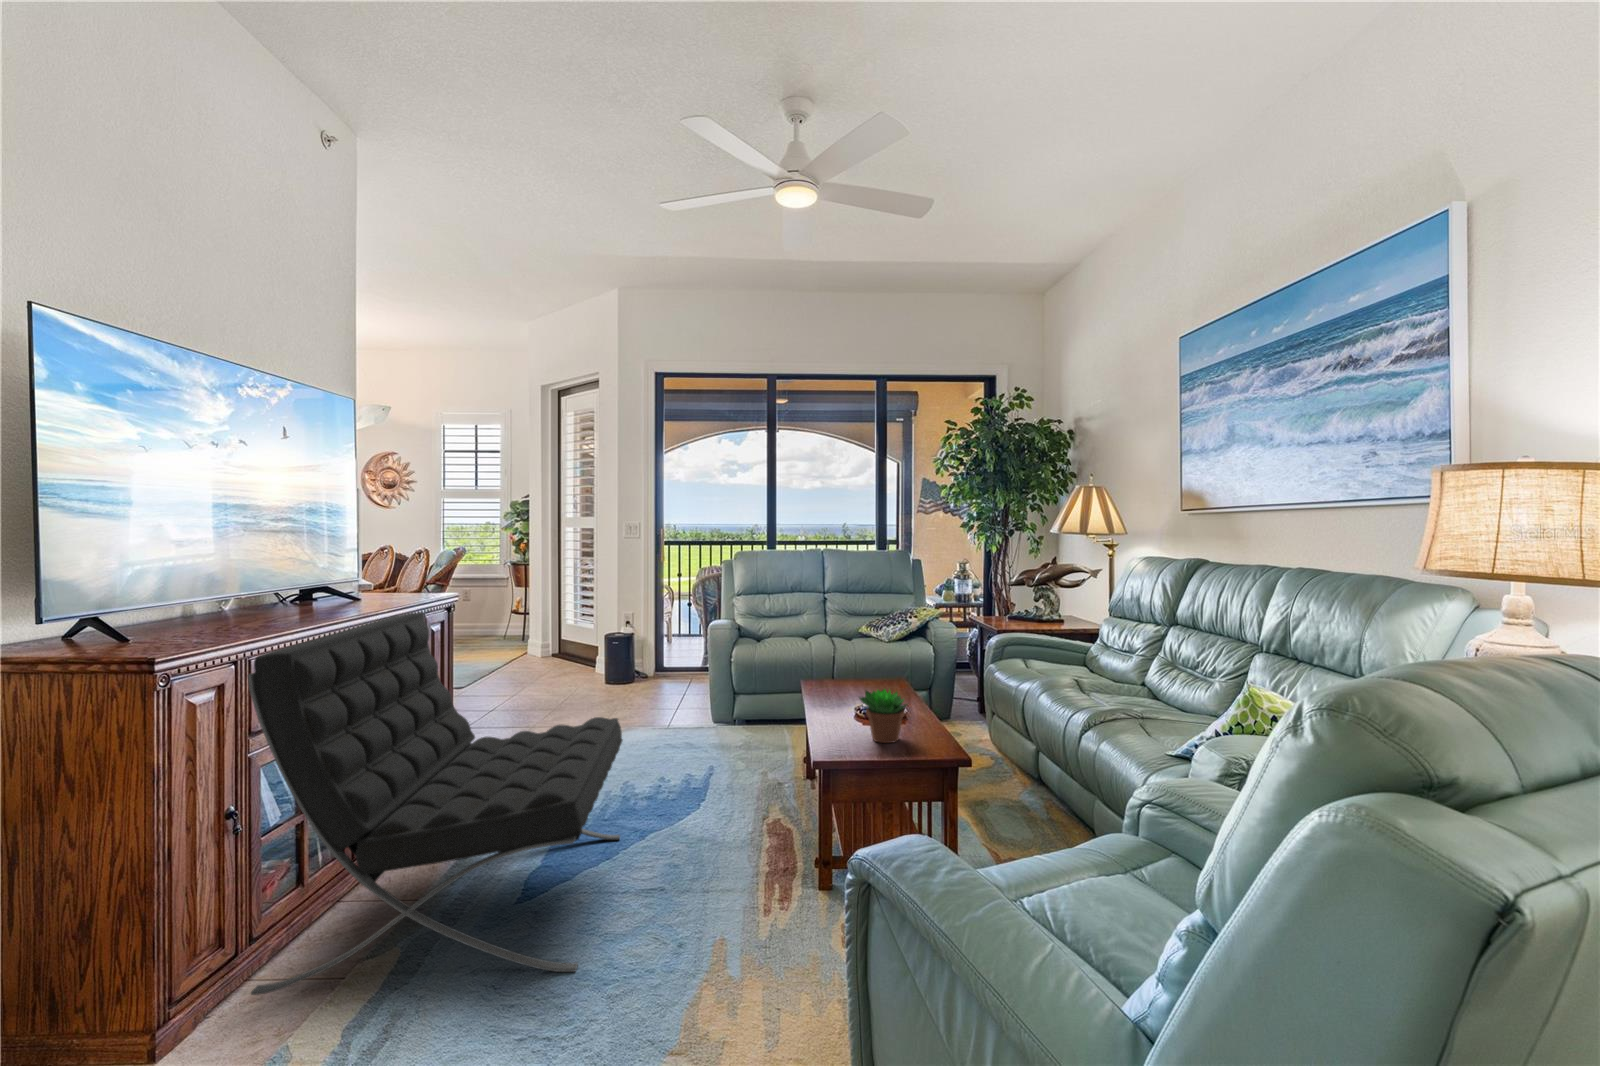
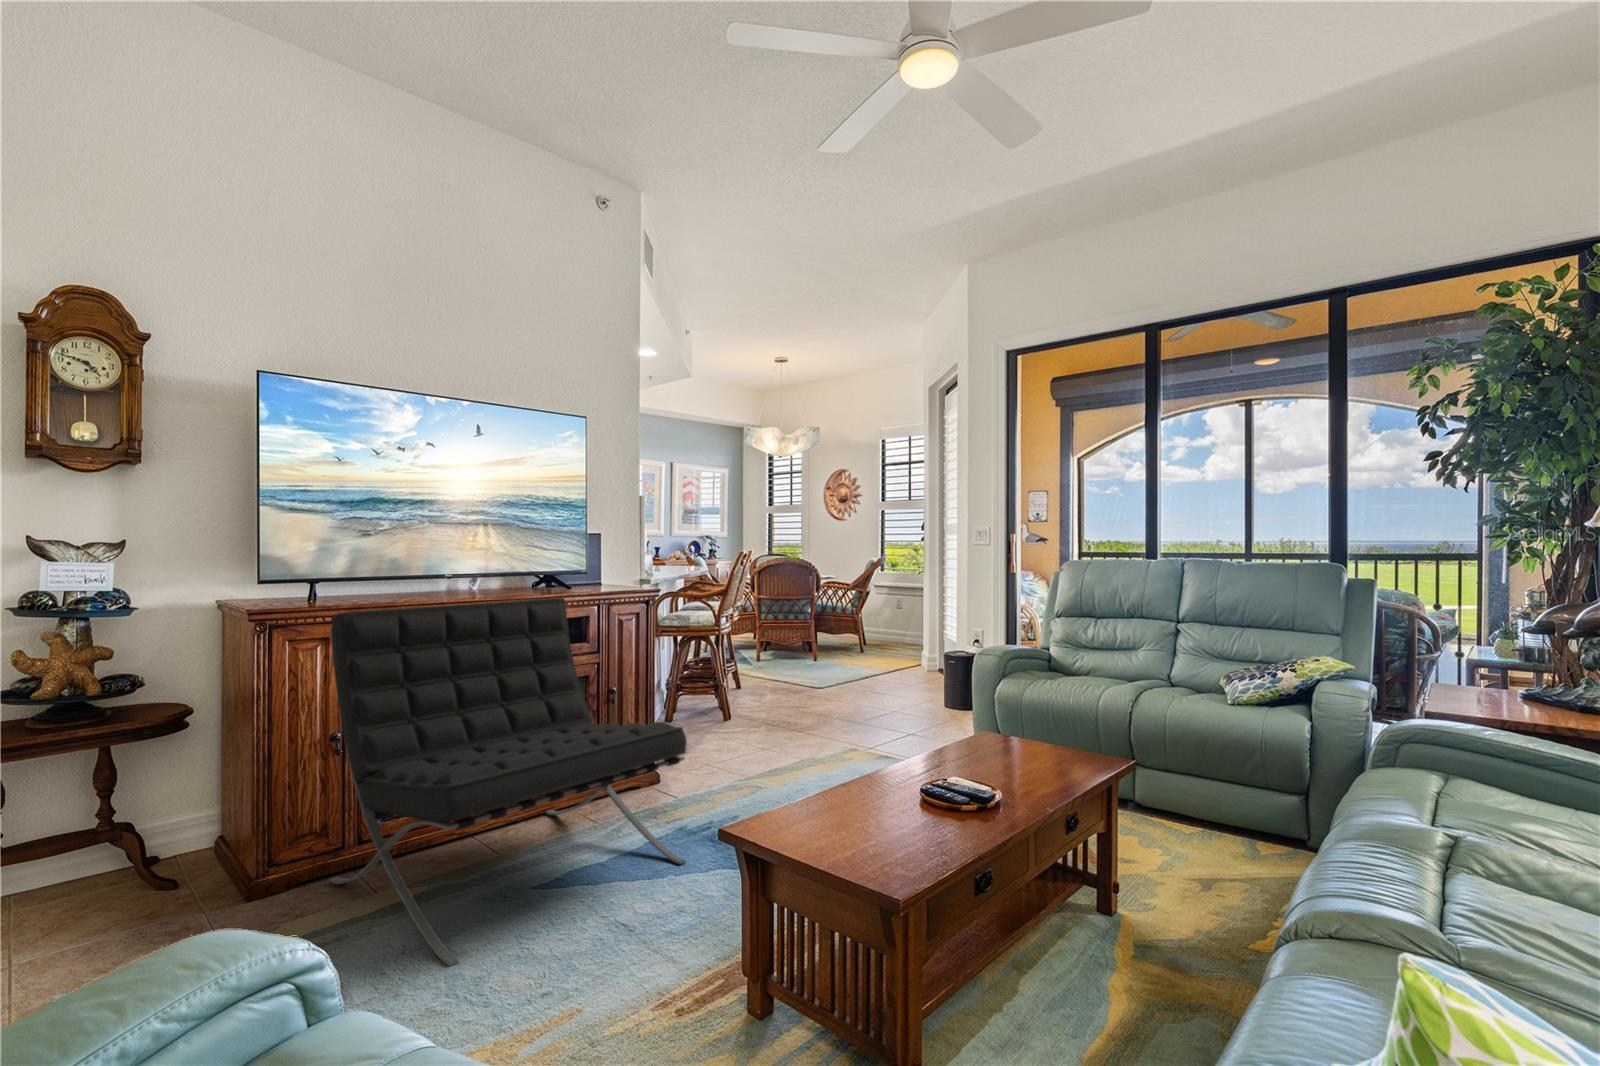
succulent plant: present [859,689,907,743] -> none [831,744,913,832]

